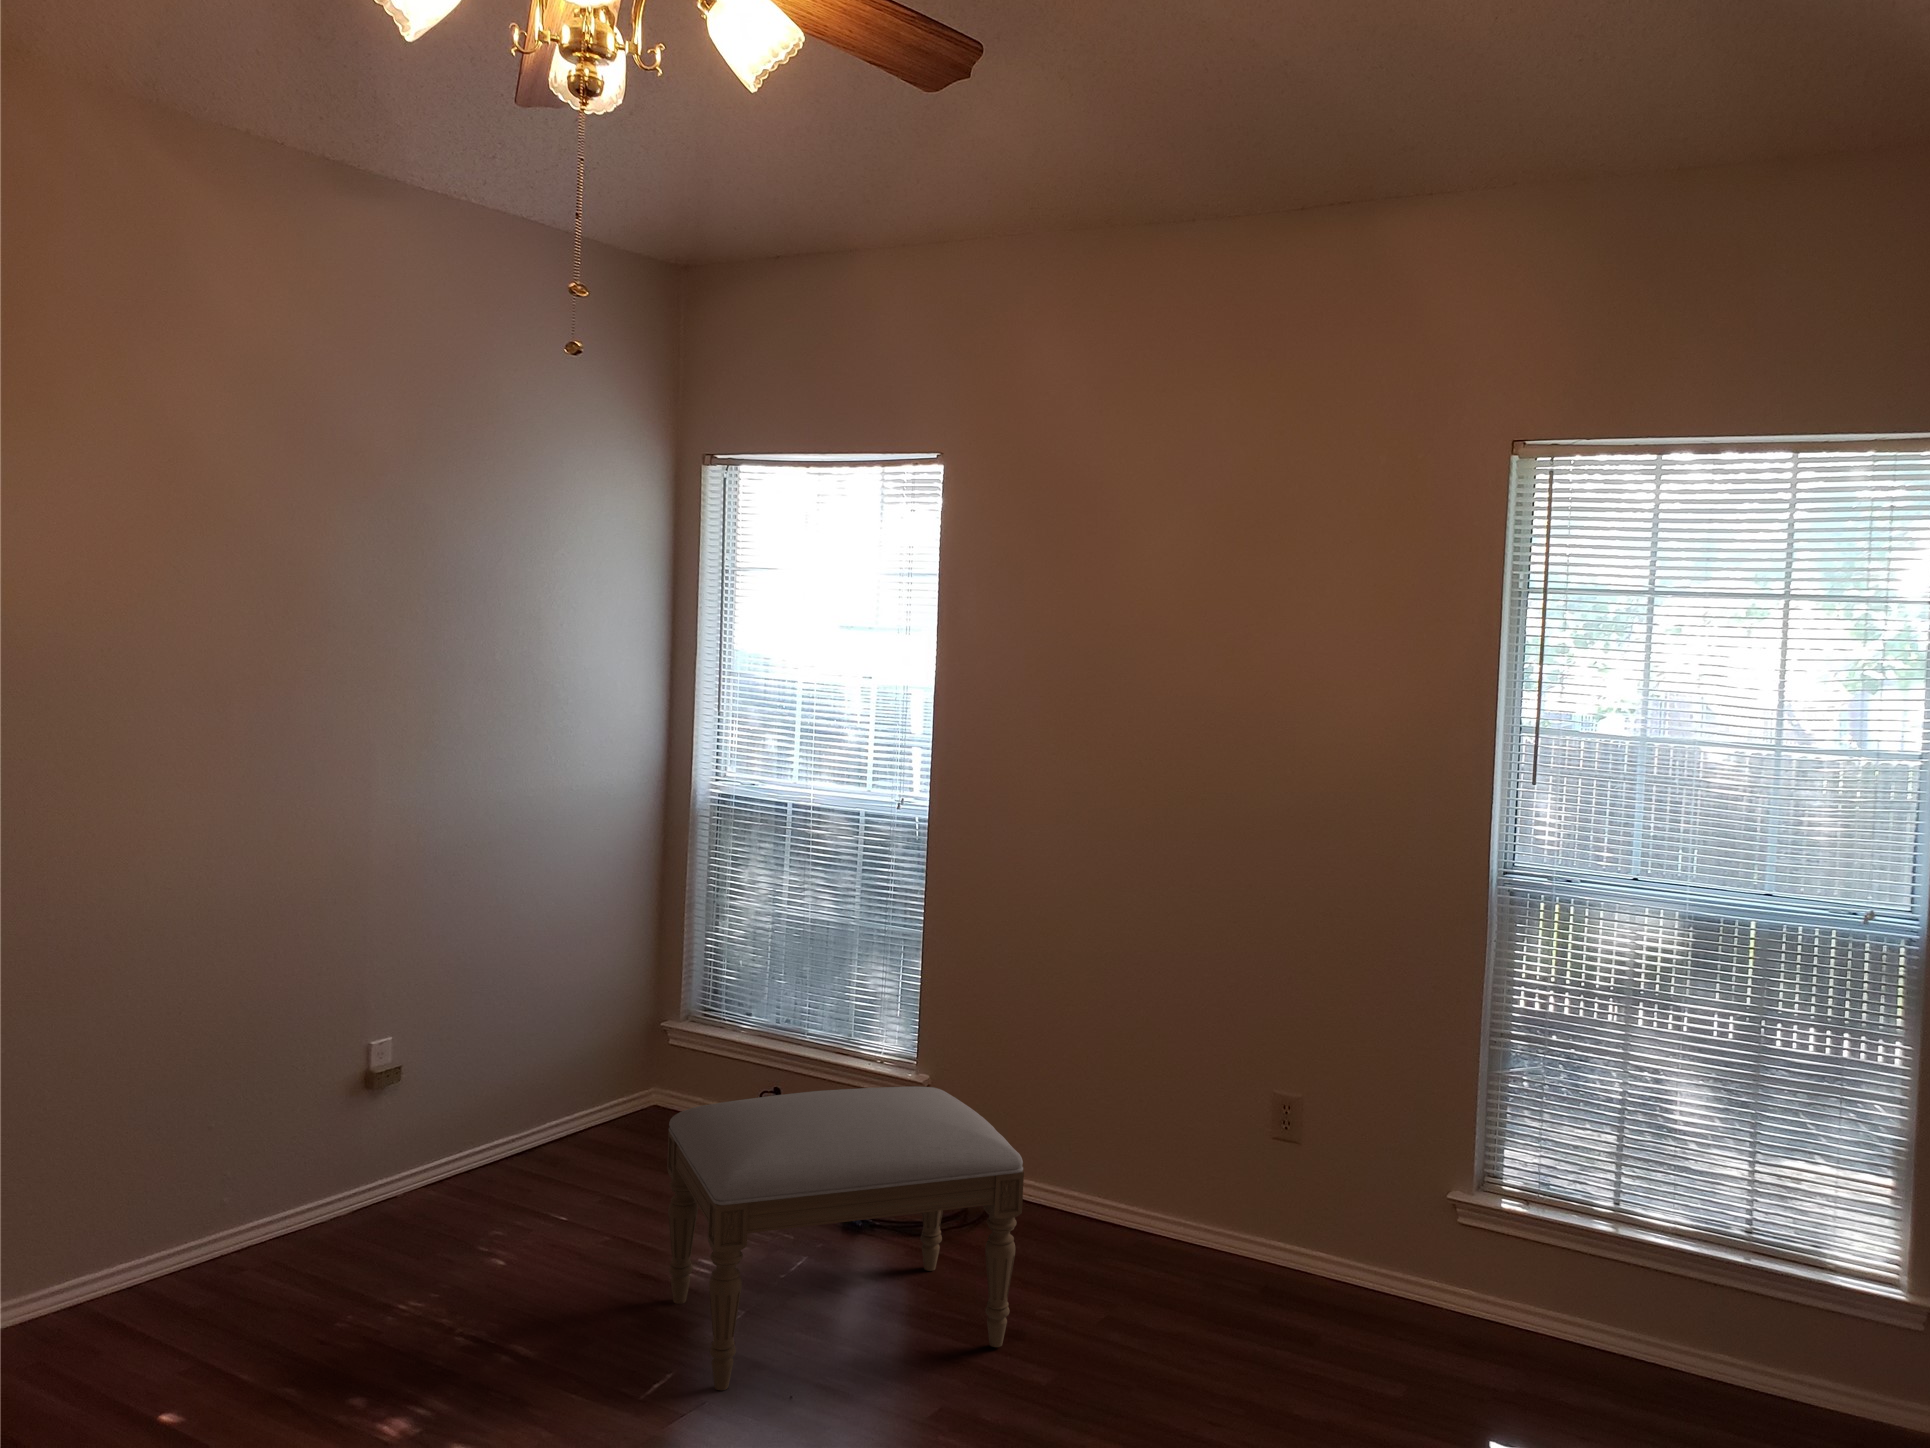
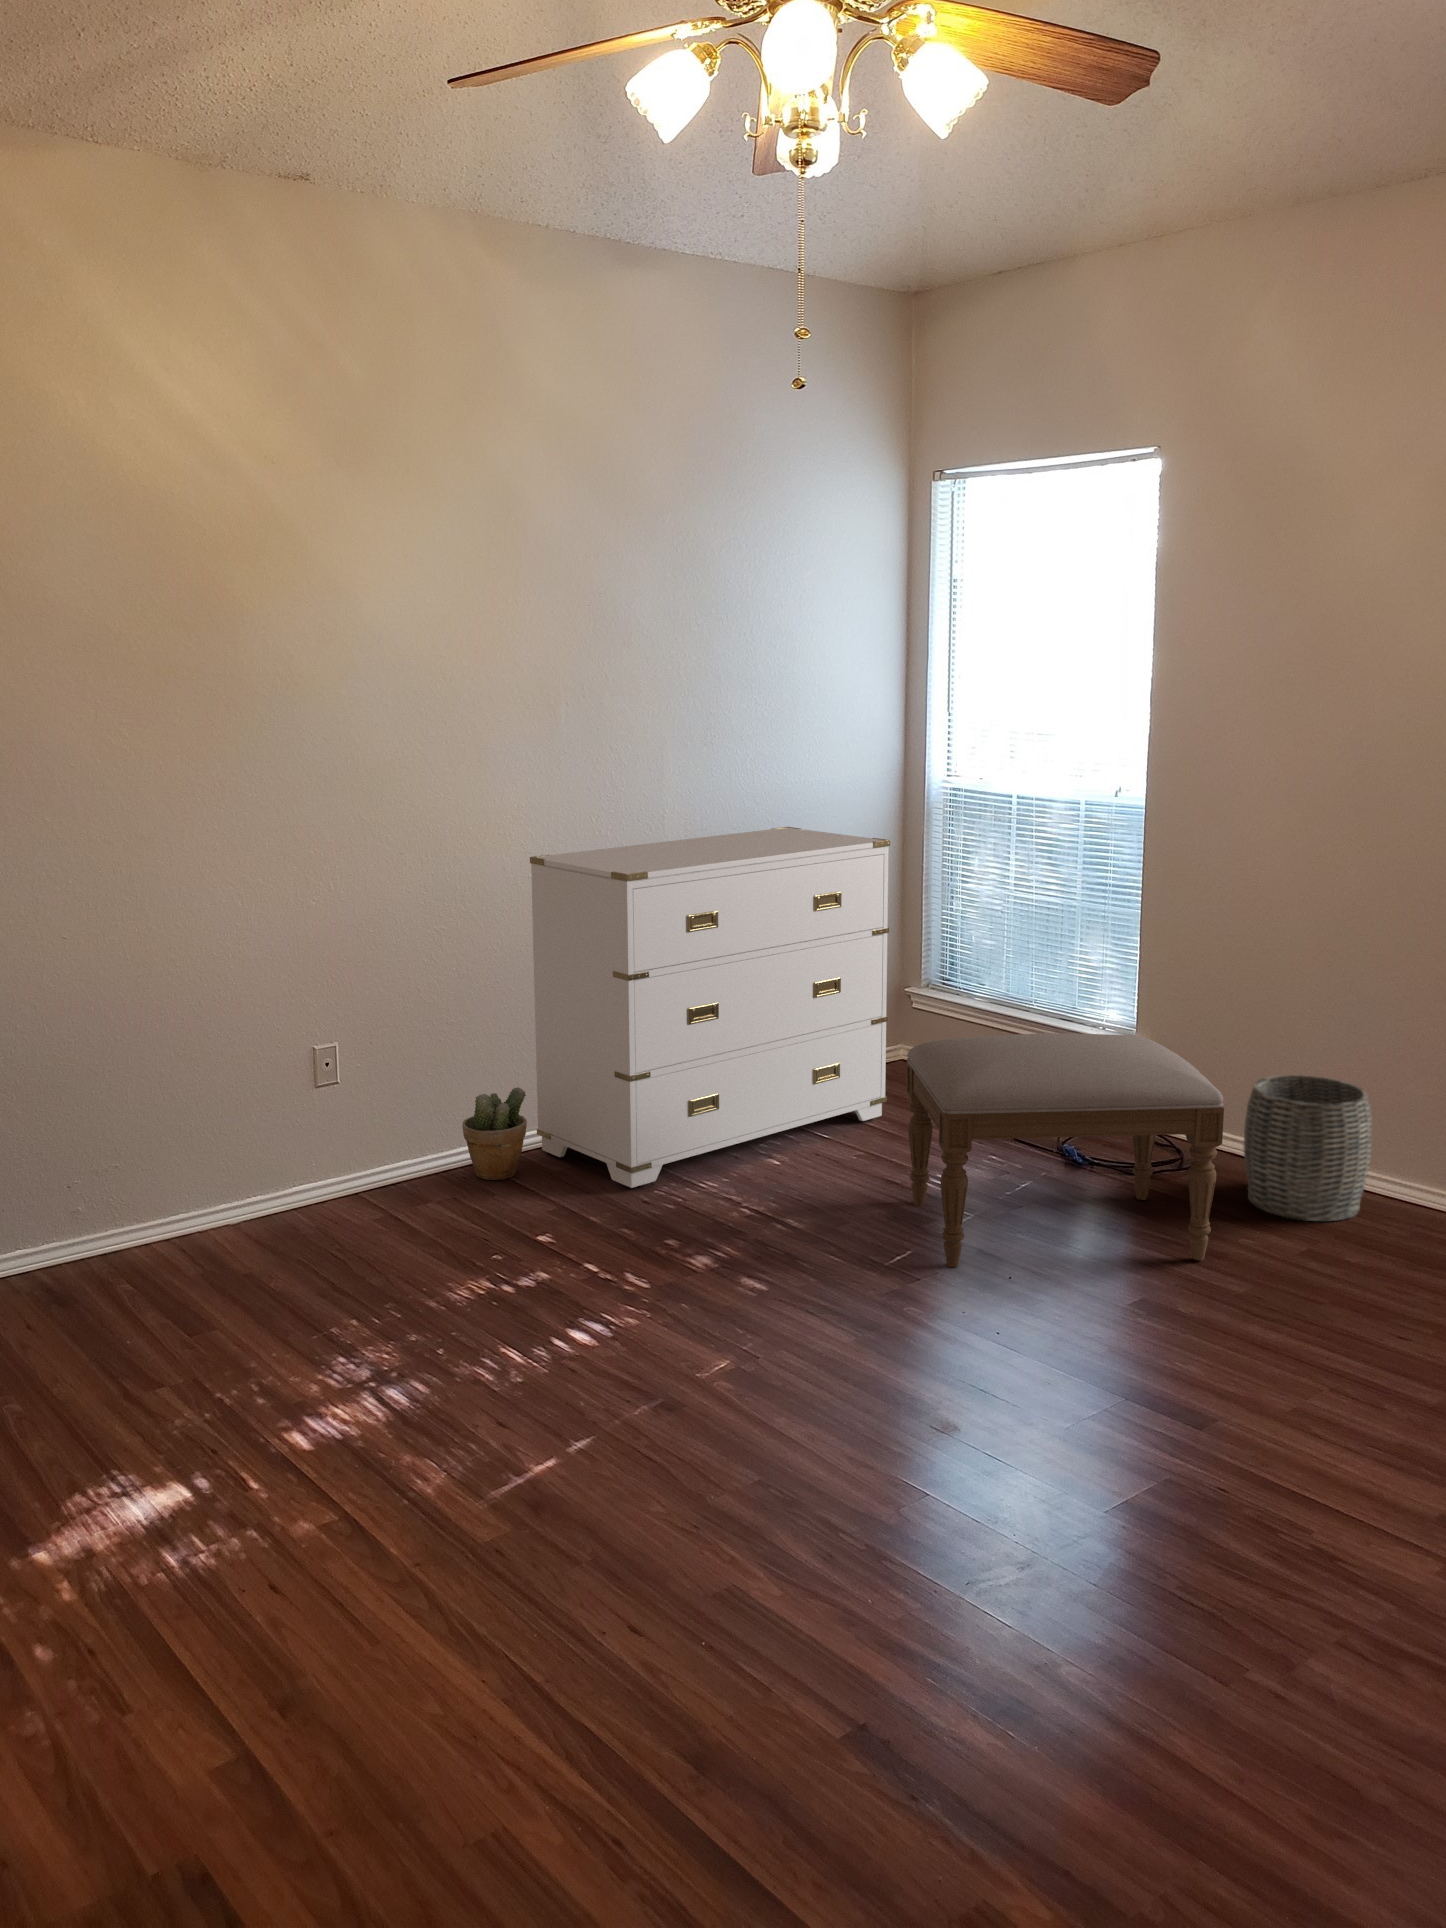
dresser: none [180,842,651,1316] -> present [530,827,890,1188]
woven basket: none [1036,1116,1162,1281] -> present [1243,1075,1372,1221]
potted plant: none [68,1192,166,1322] -> present [462,1087,527,1180]

